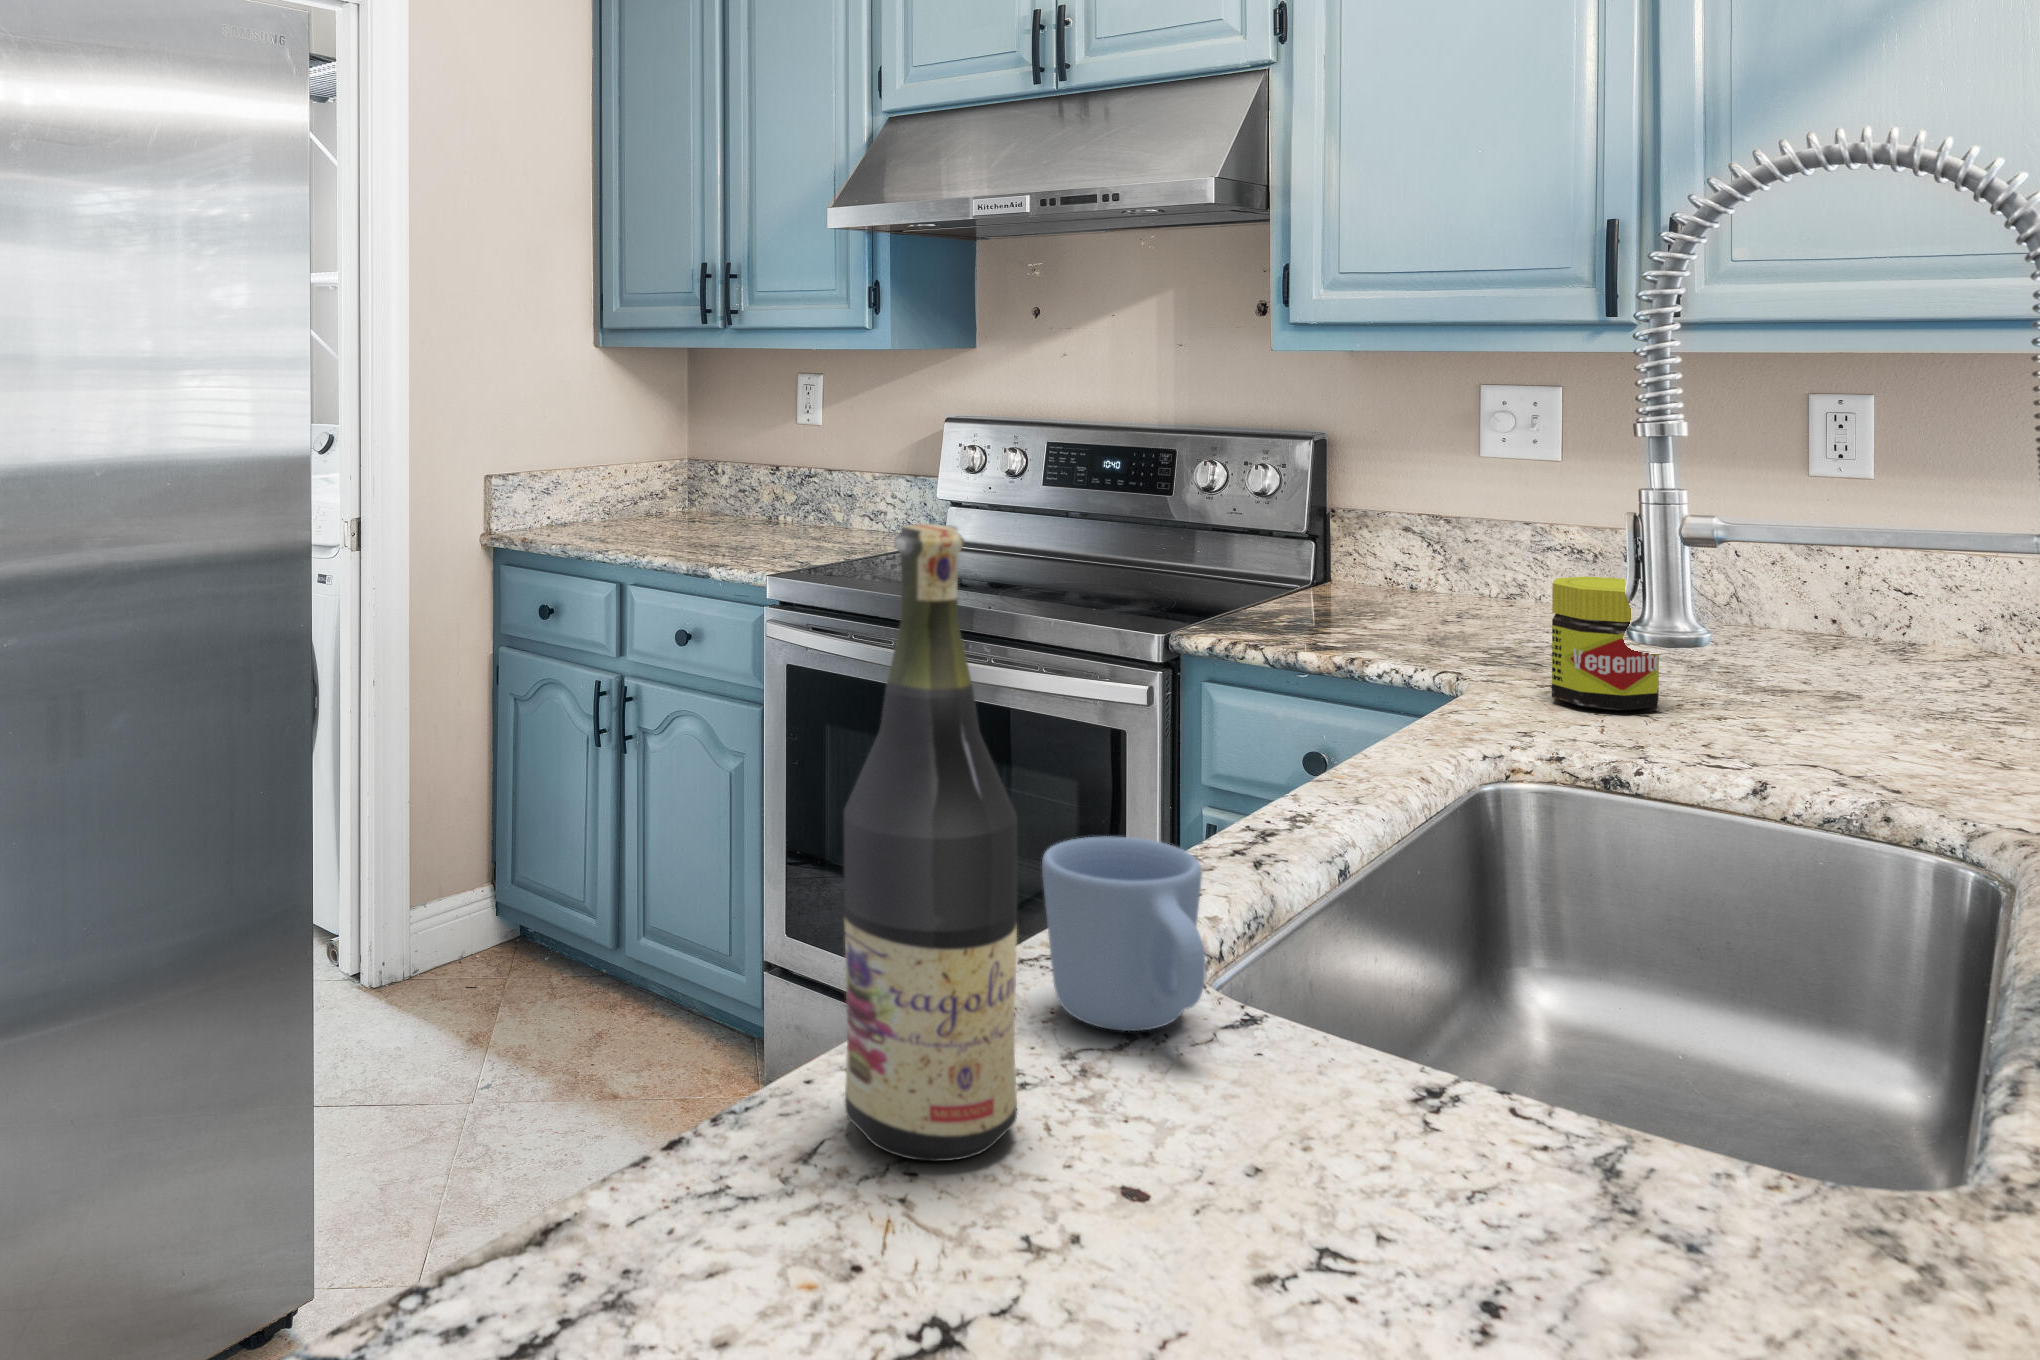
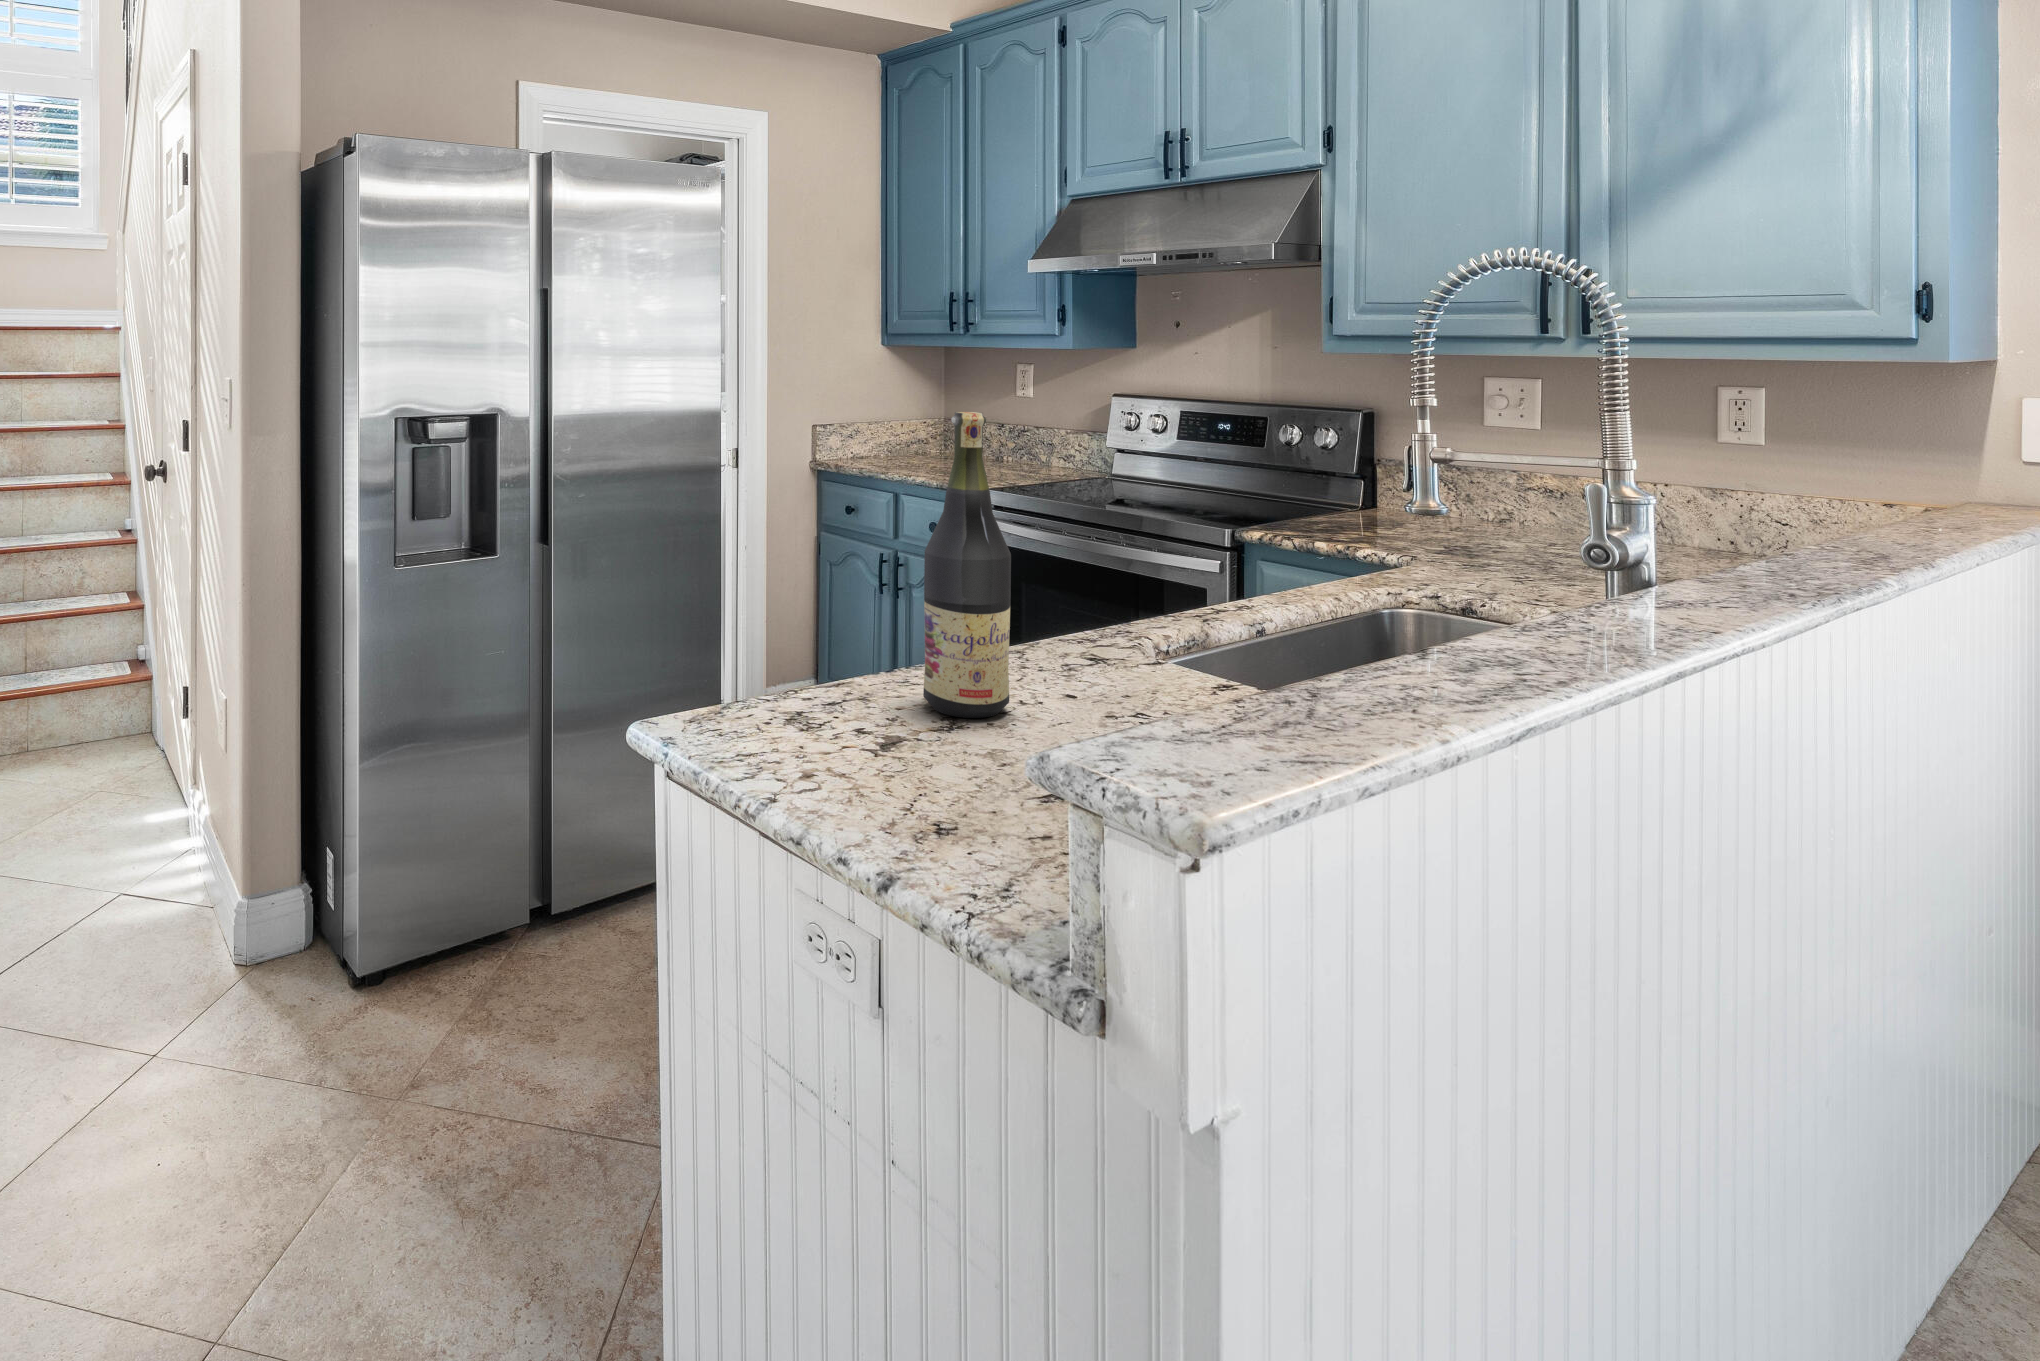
jar: present [1552,577,1659,711] -> none [1473,496,1551,581]
mug: present [1042,836,1205,1031] -> none [1048,590,1134,685]

